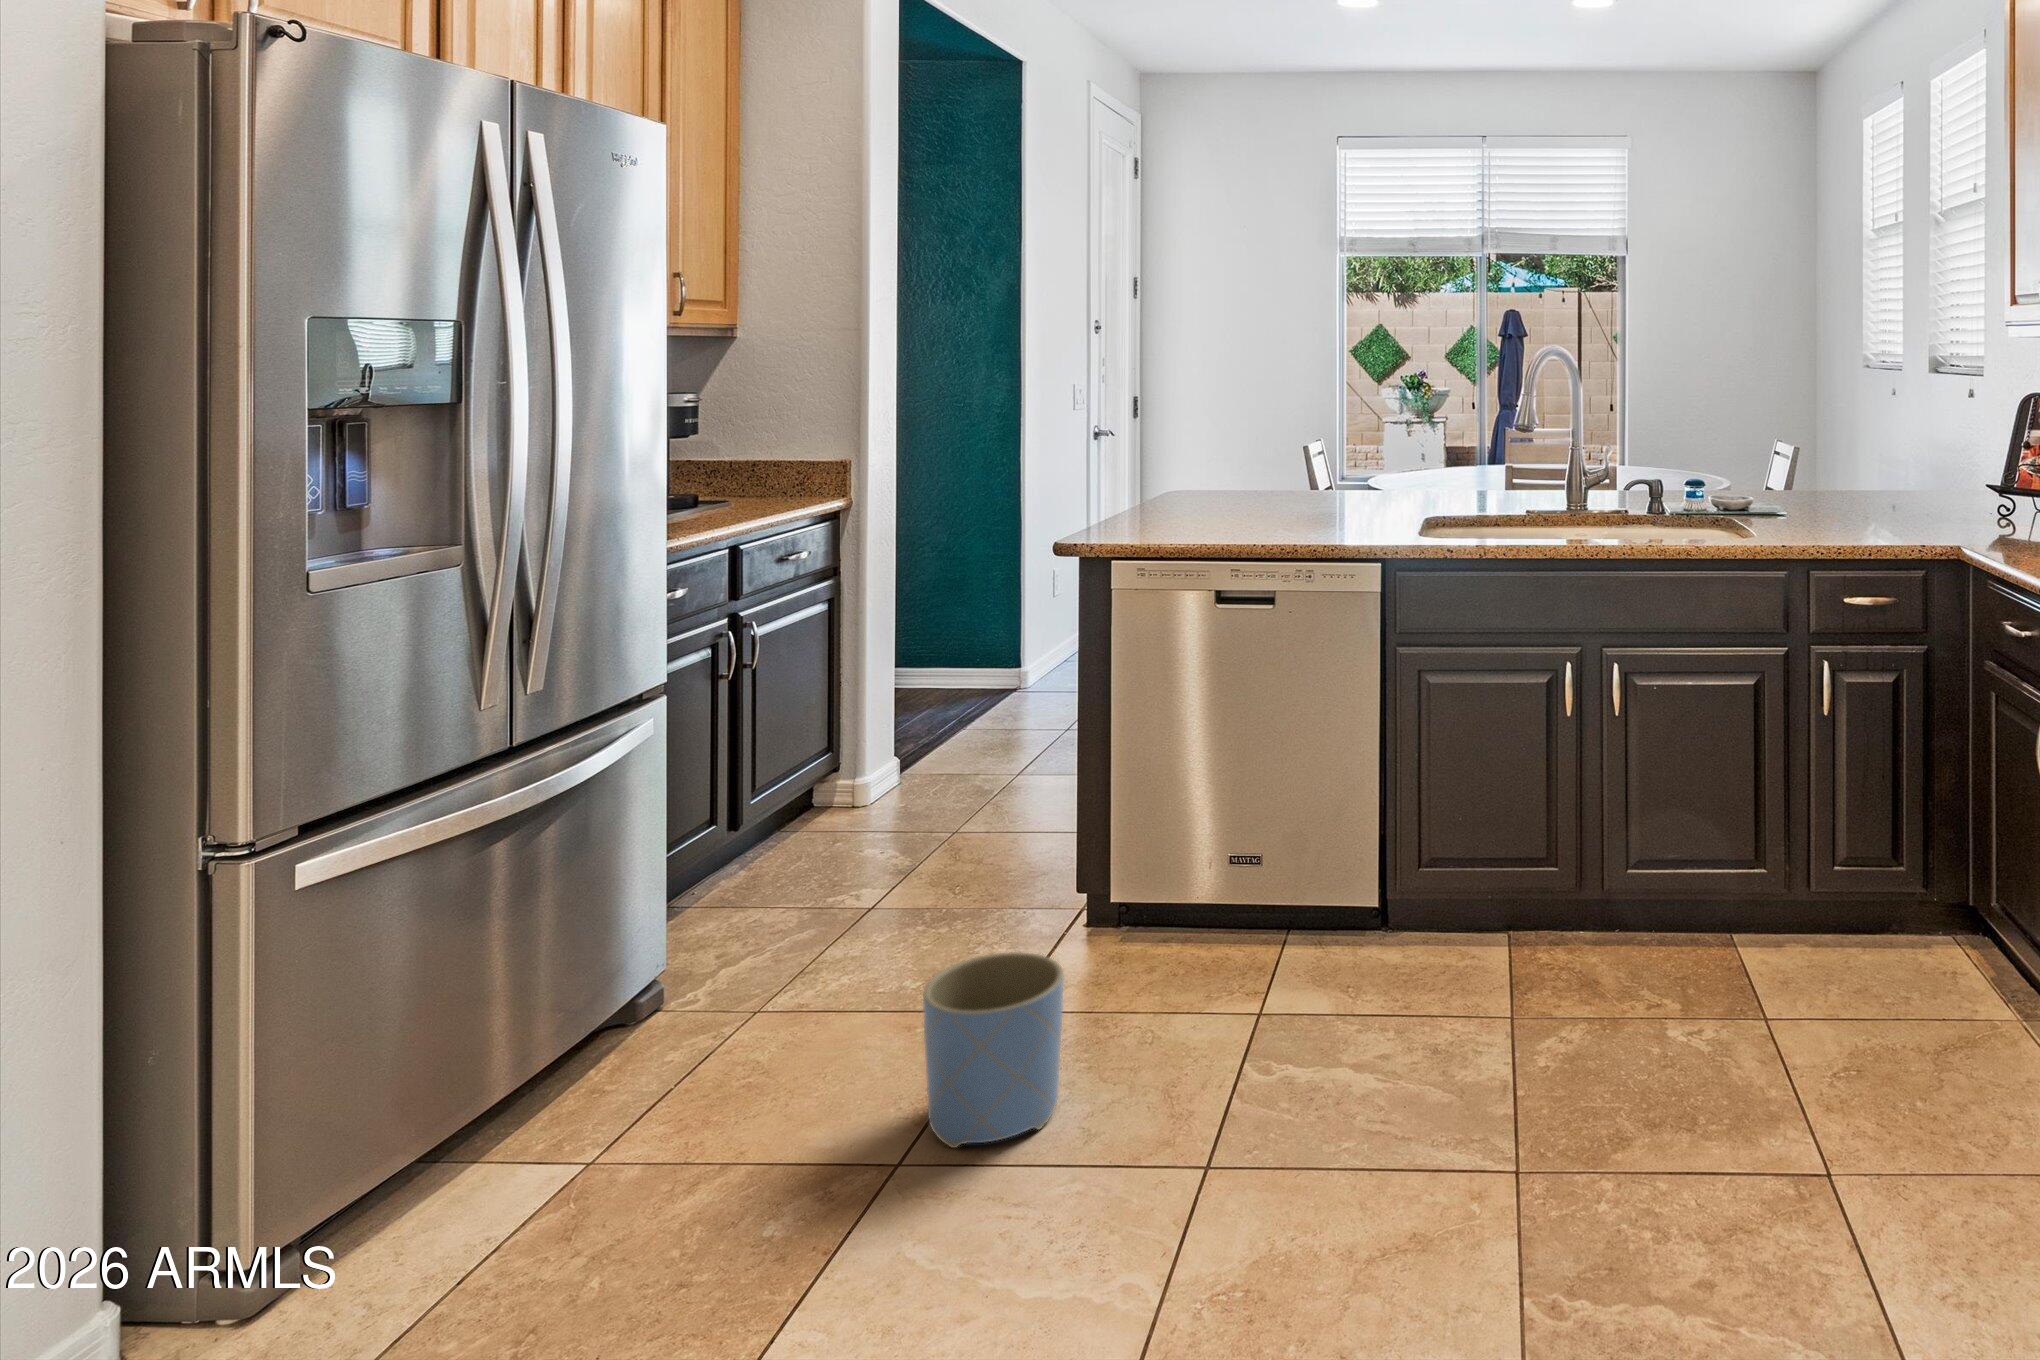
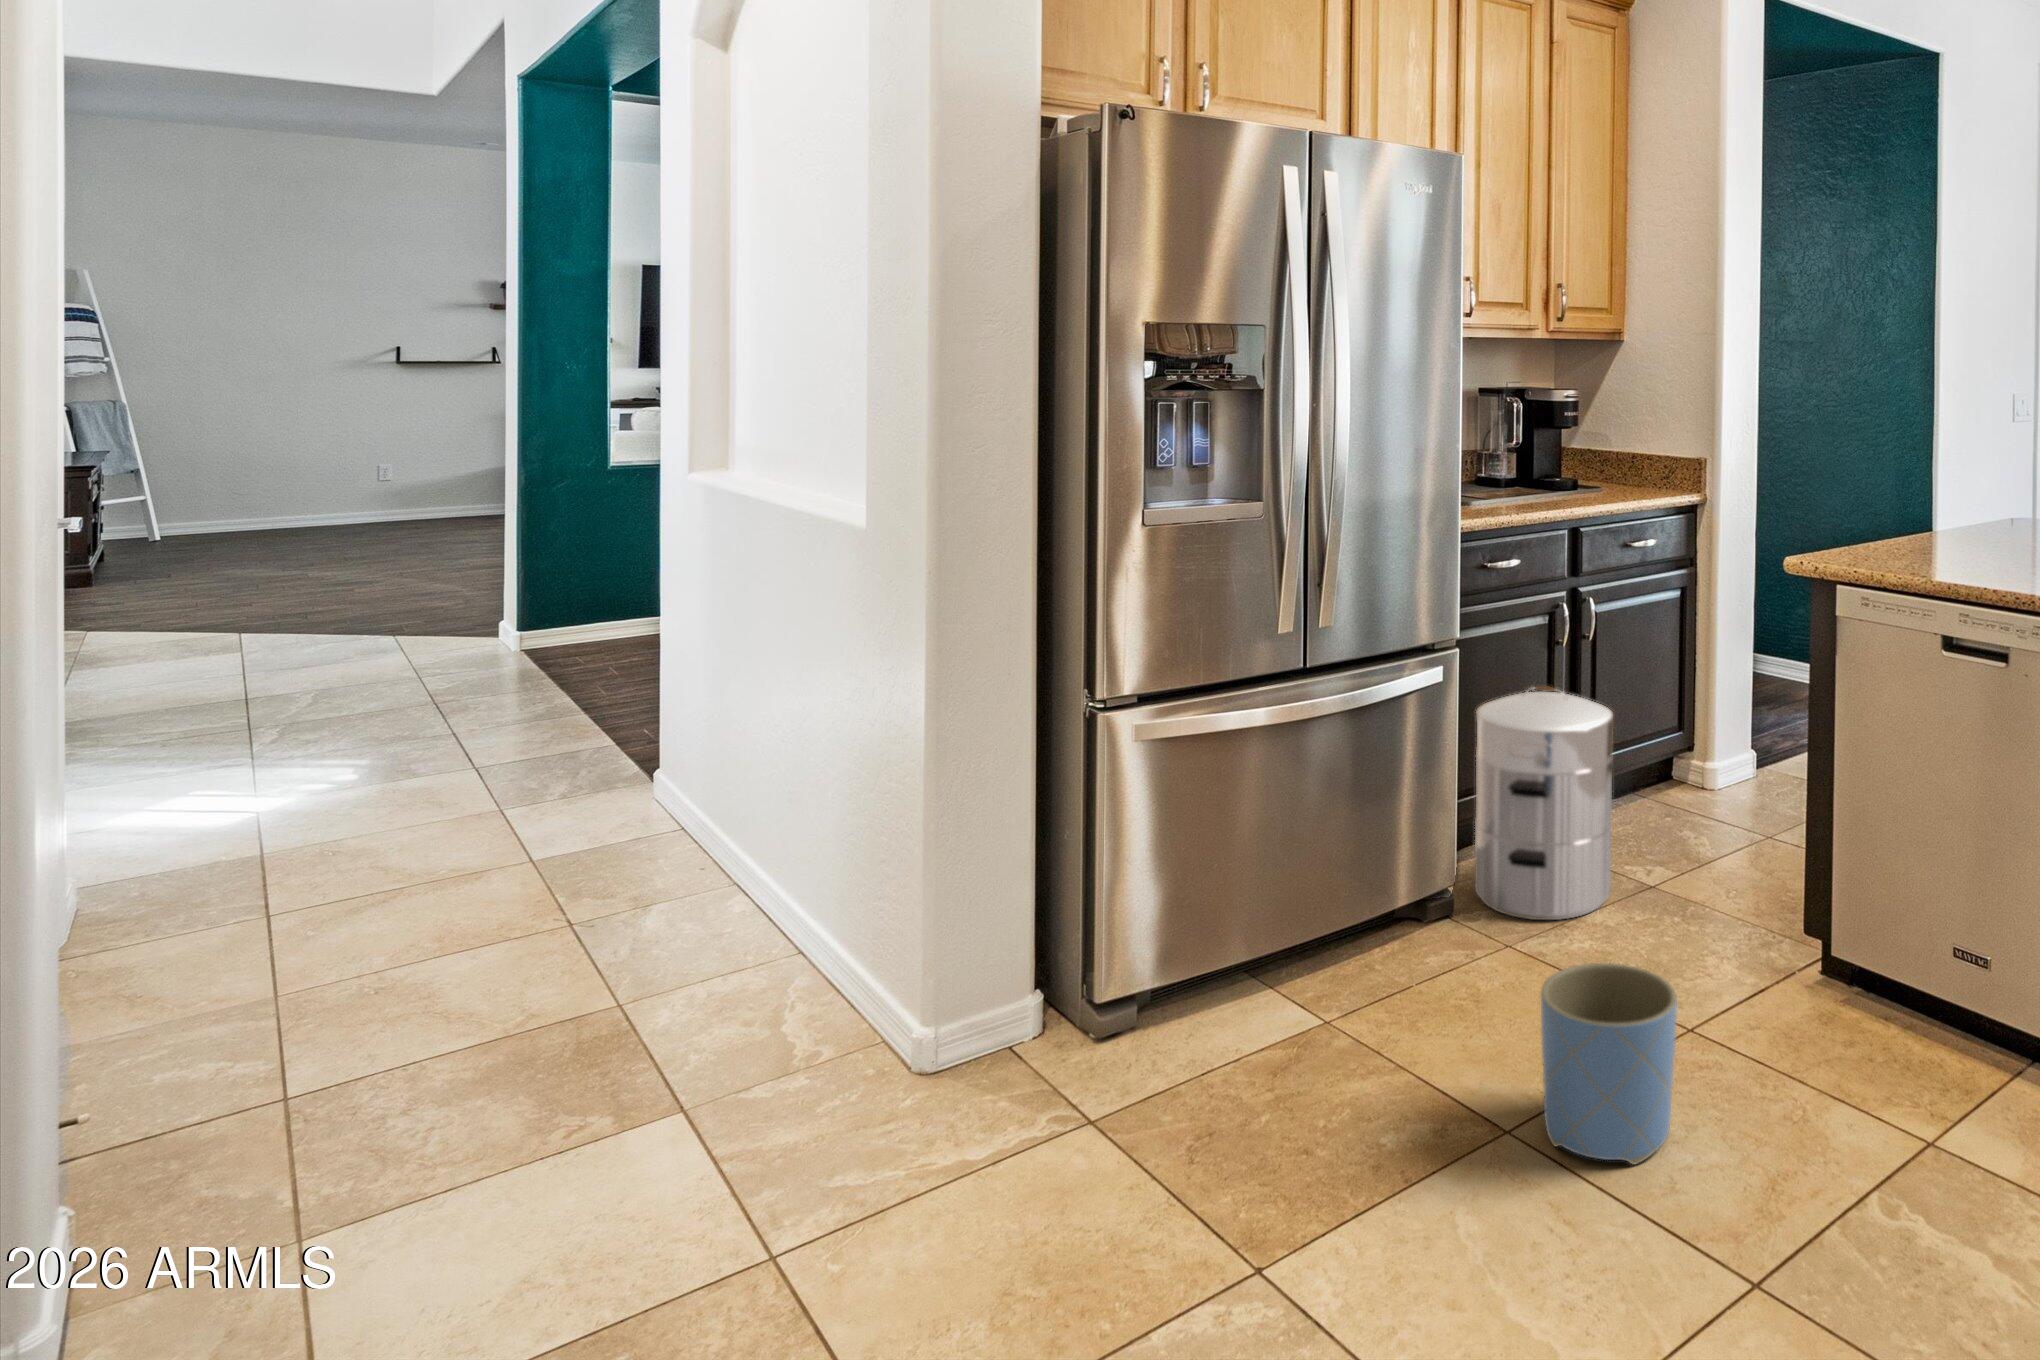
waste bin: none [668,719,838,977] -> present [1475,686,1613,920]

